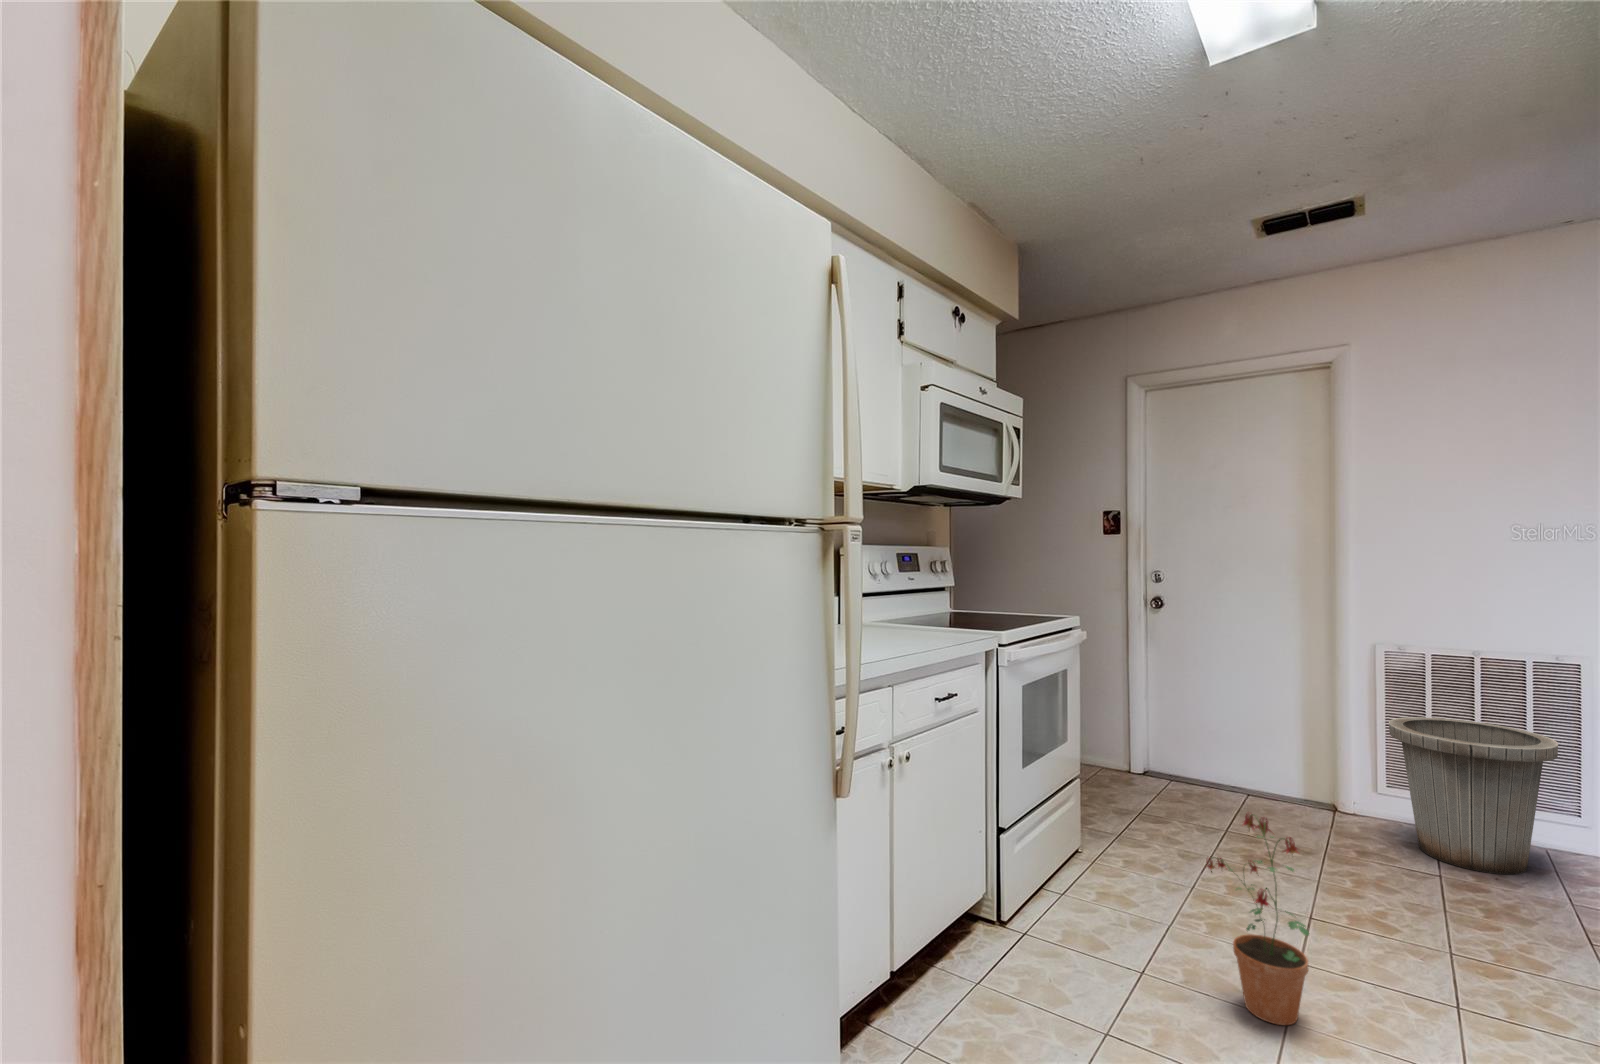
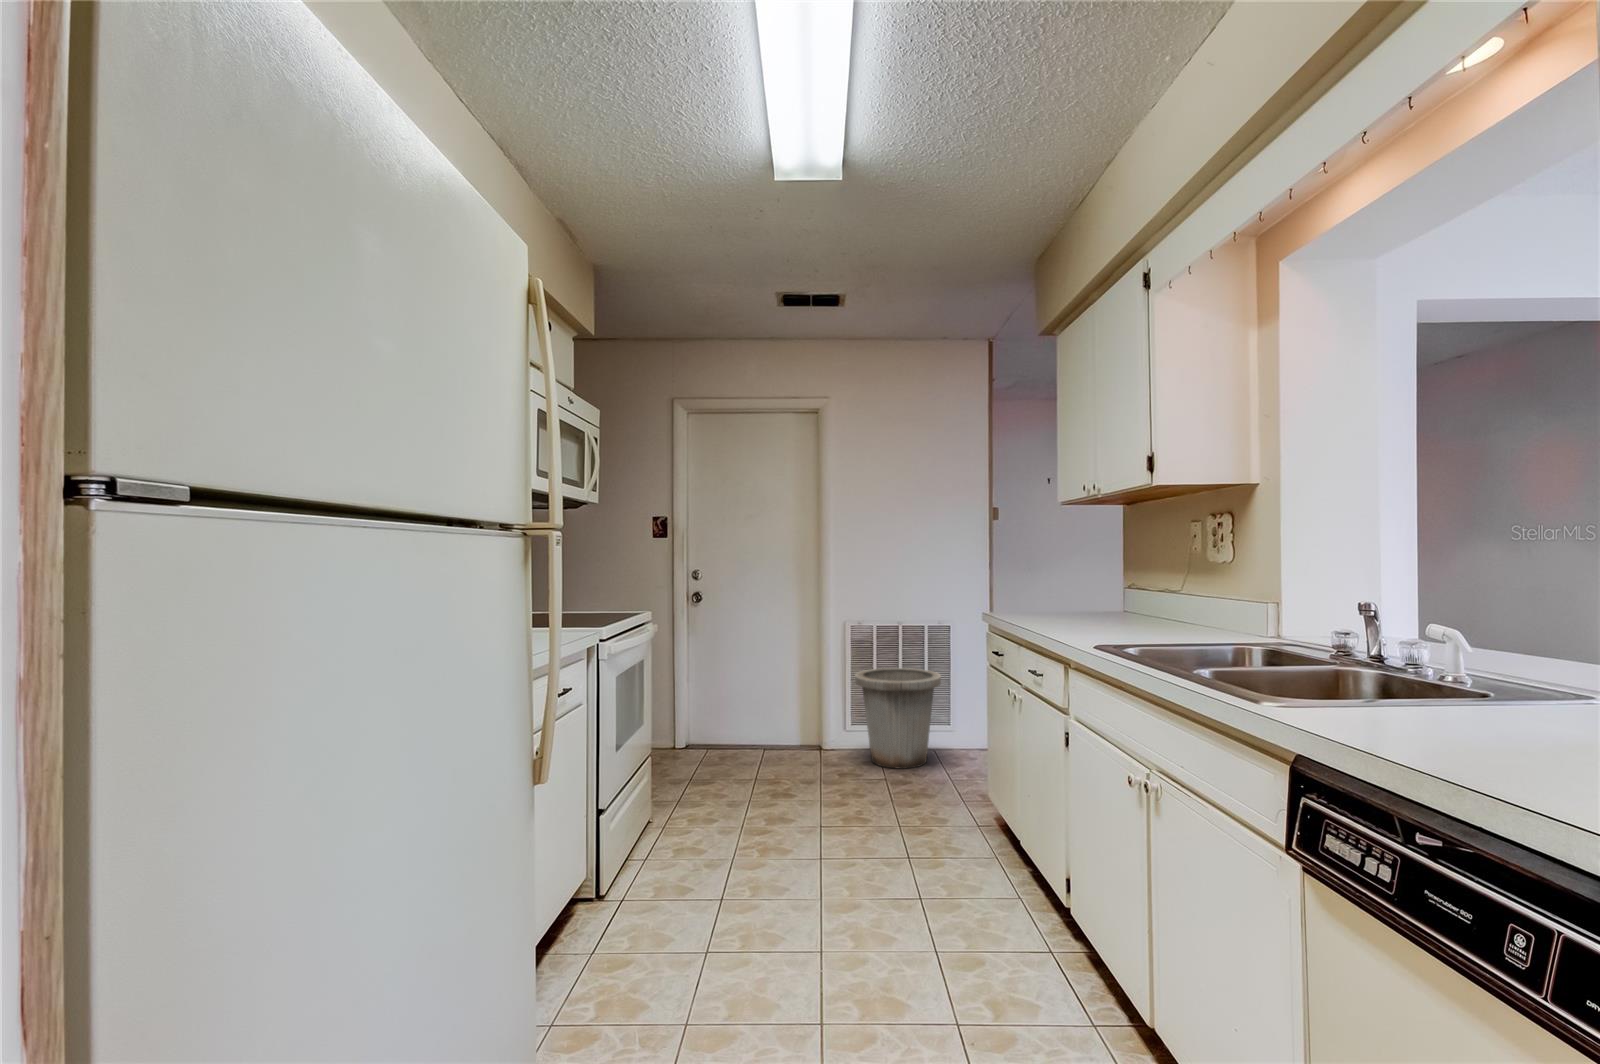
potted plant: present [1206,812,1309,1025] -> none [765,749,840,903]

